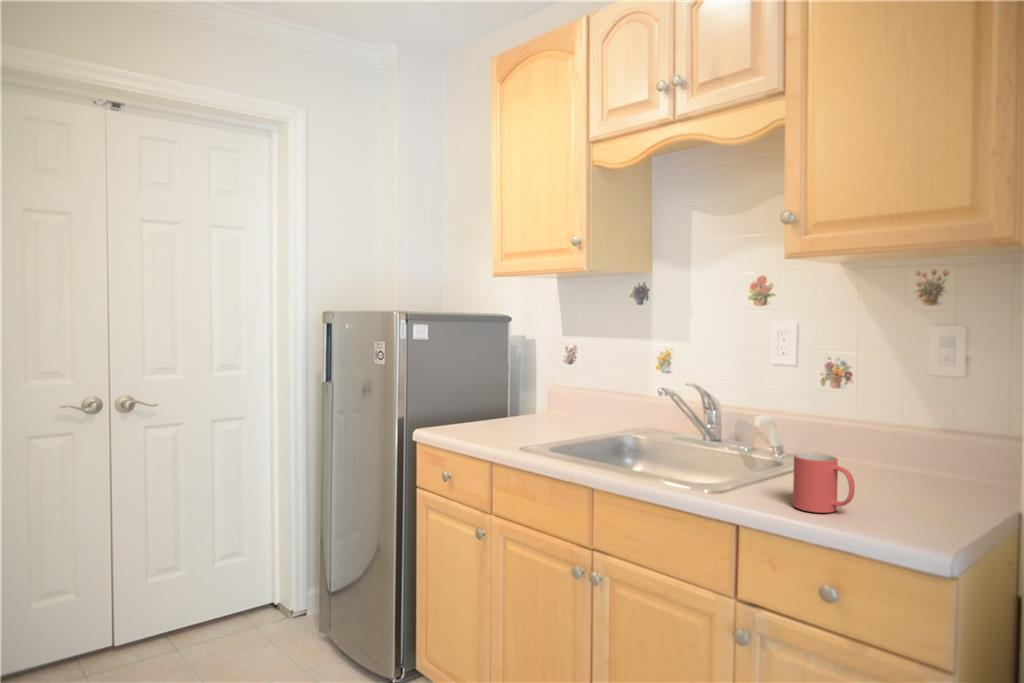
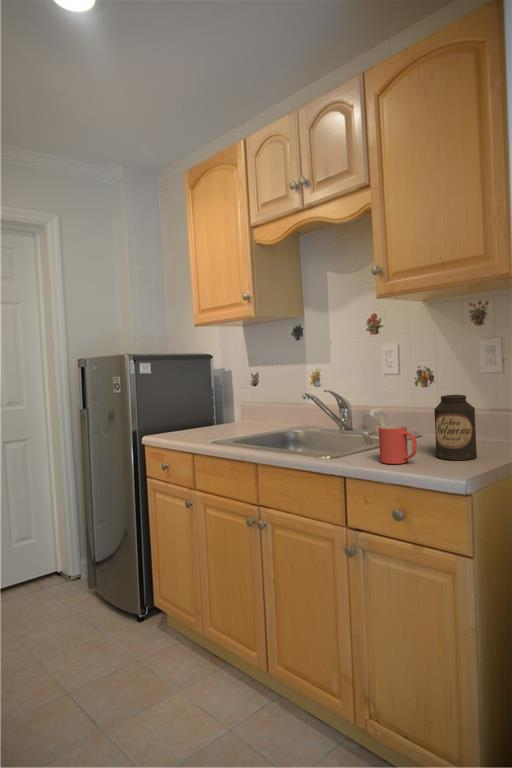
canister: none [875,412,941,513] -> present [434,395,477,460]

